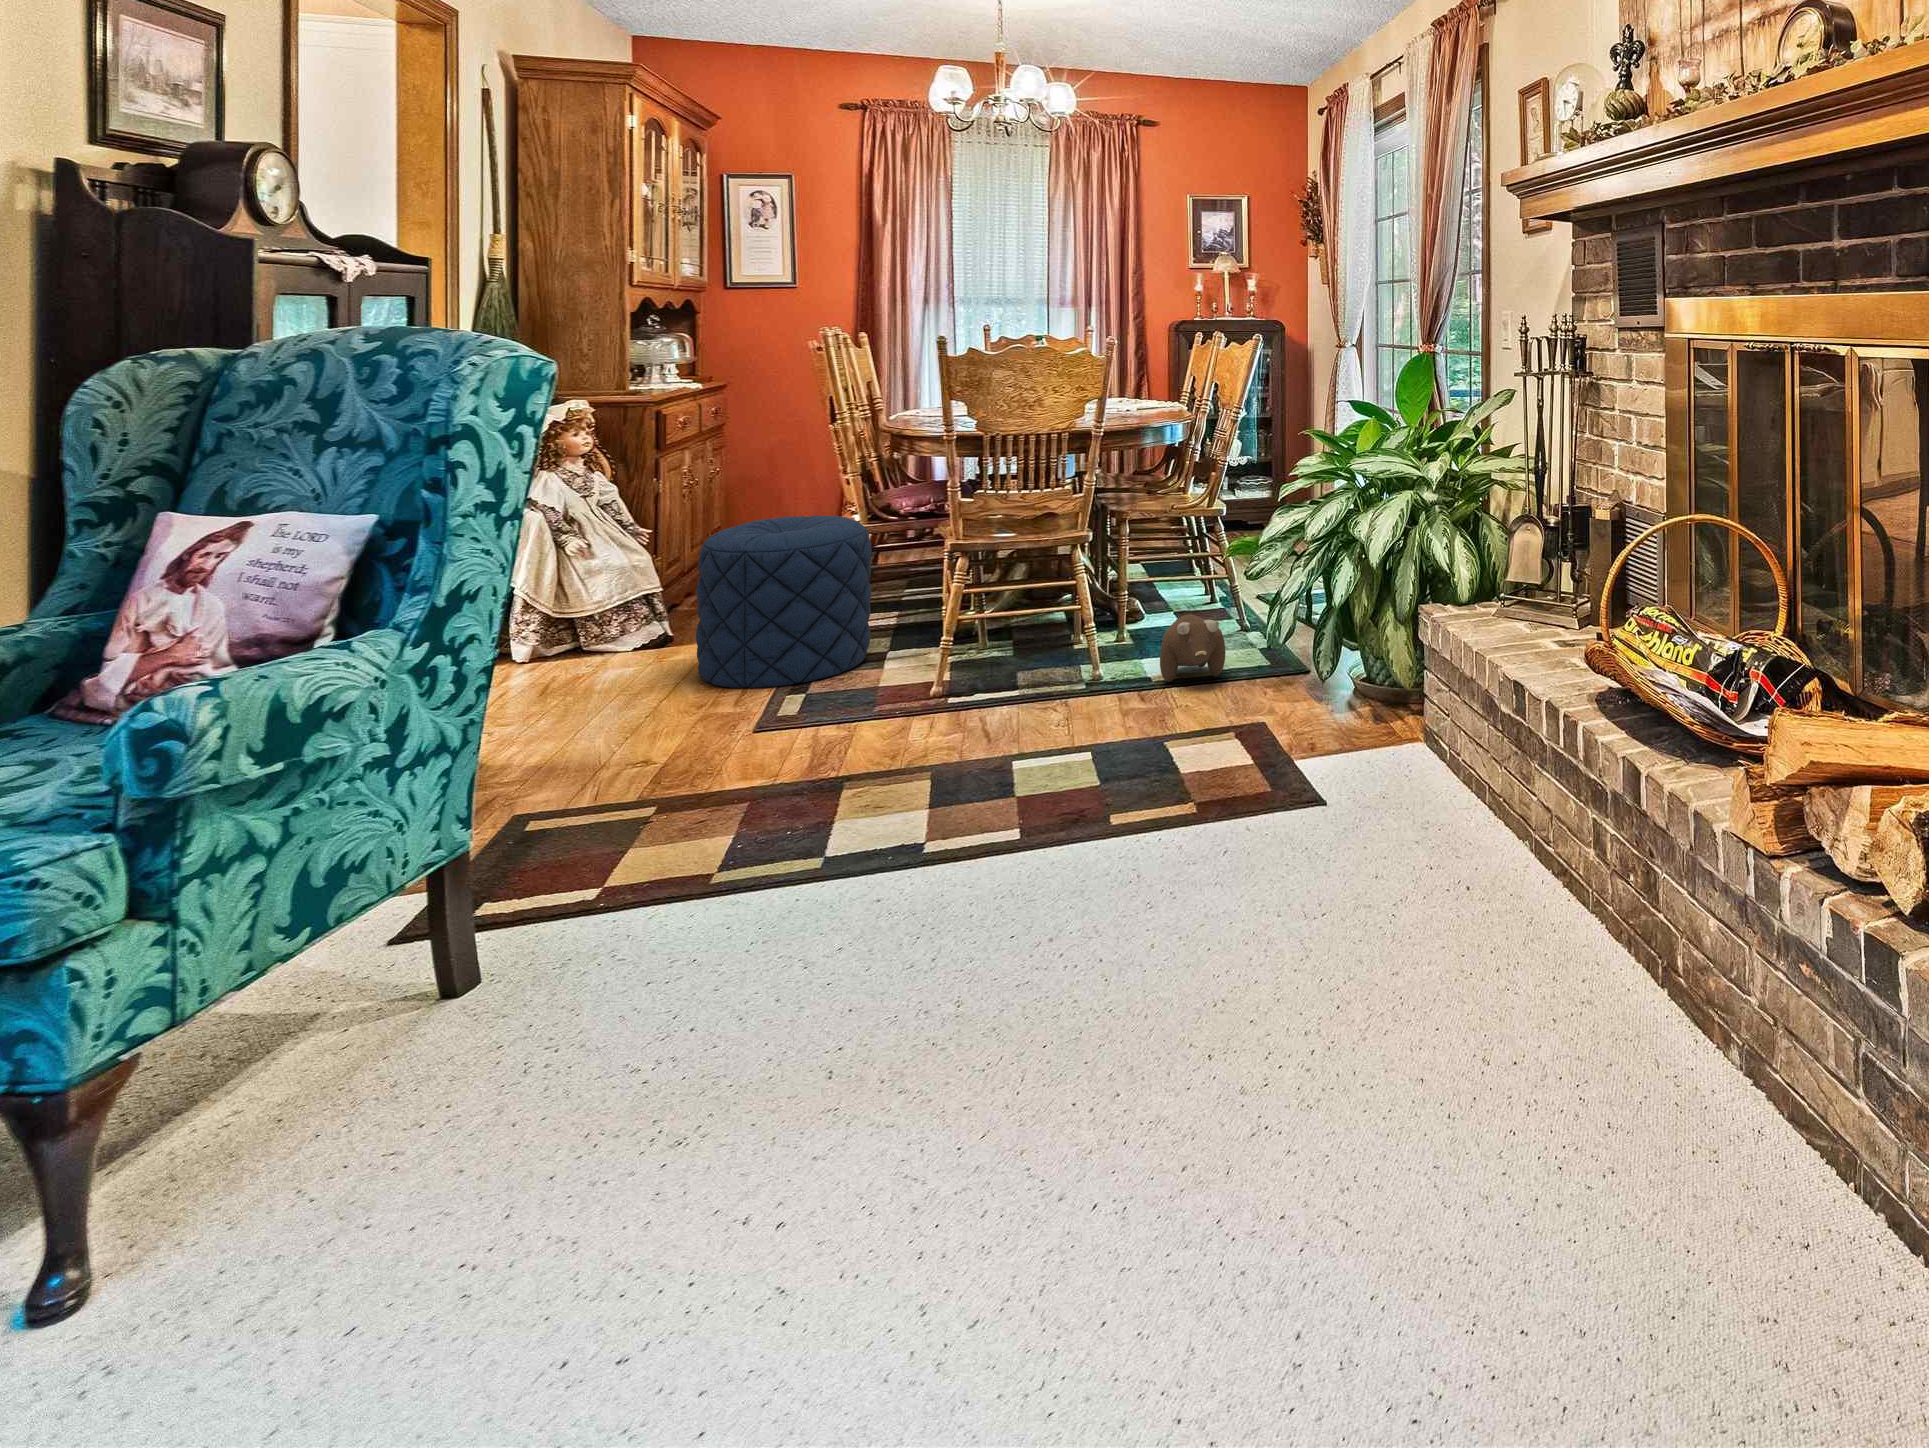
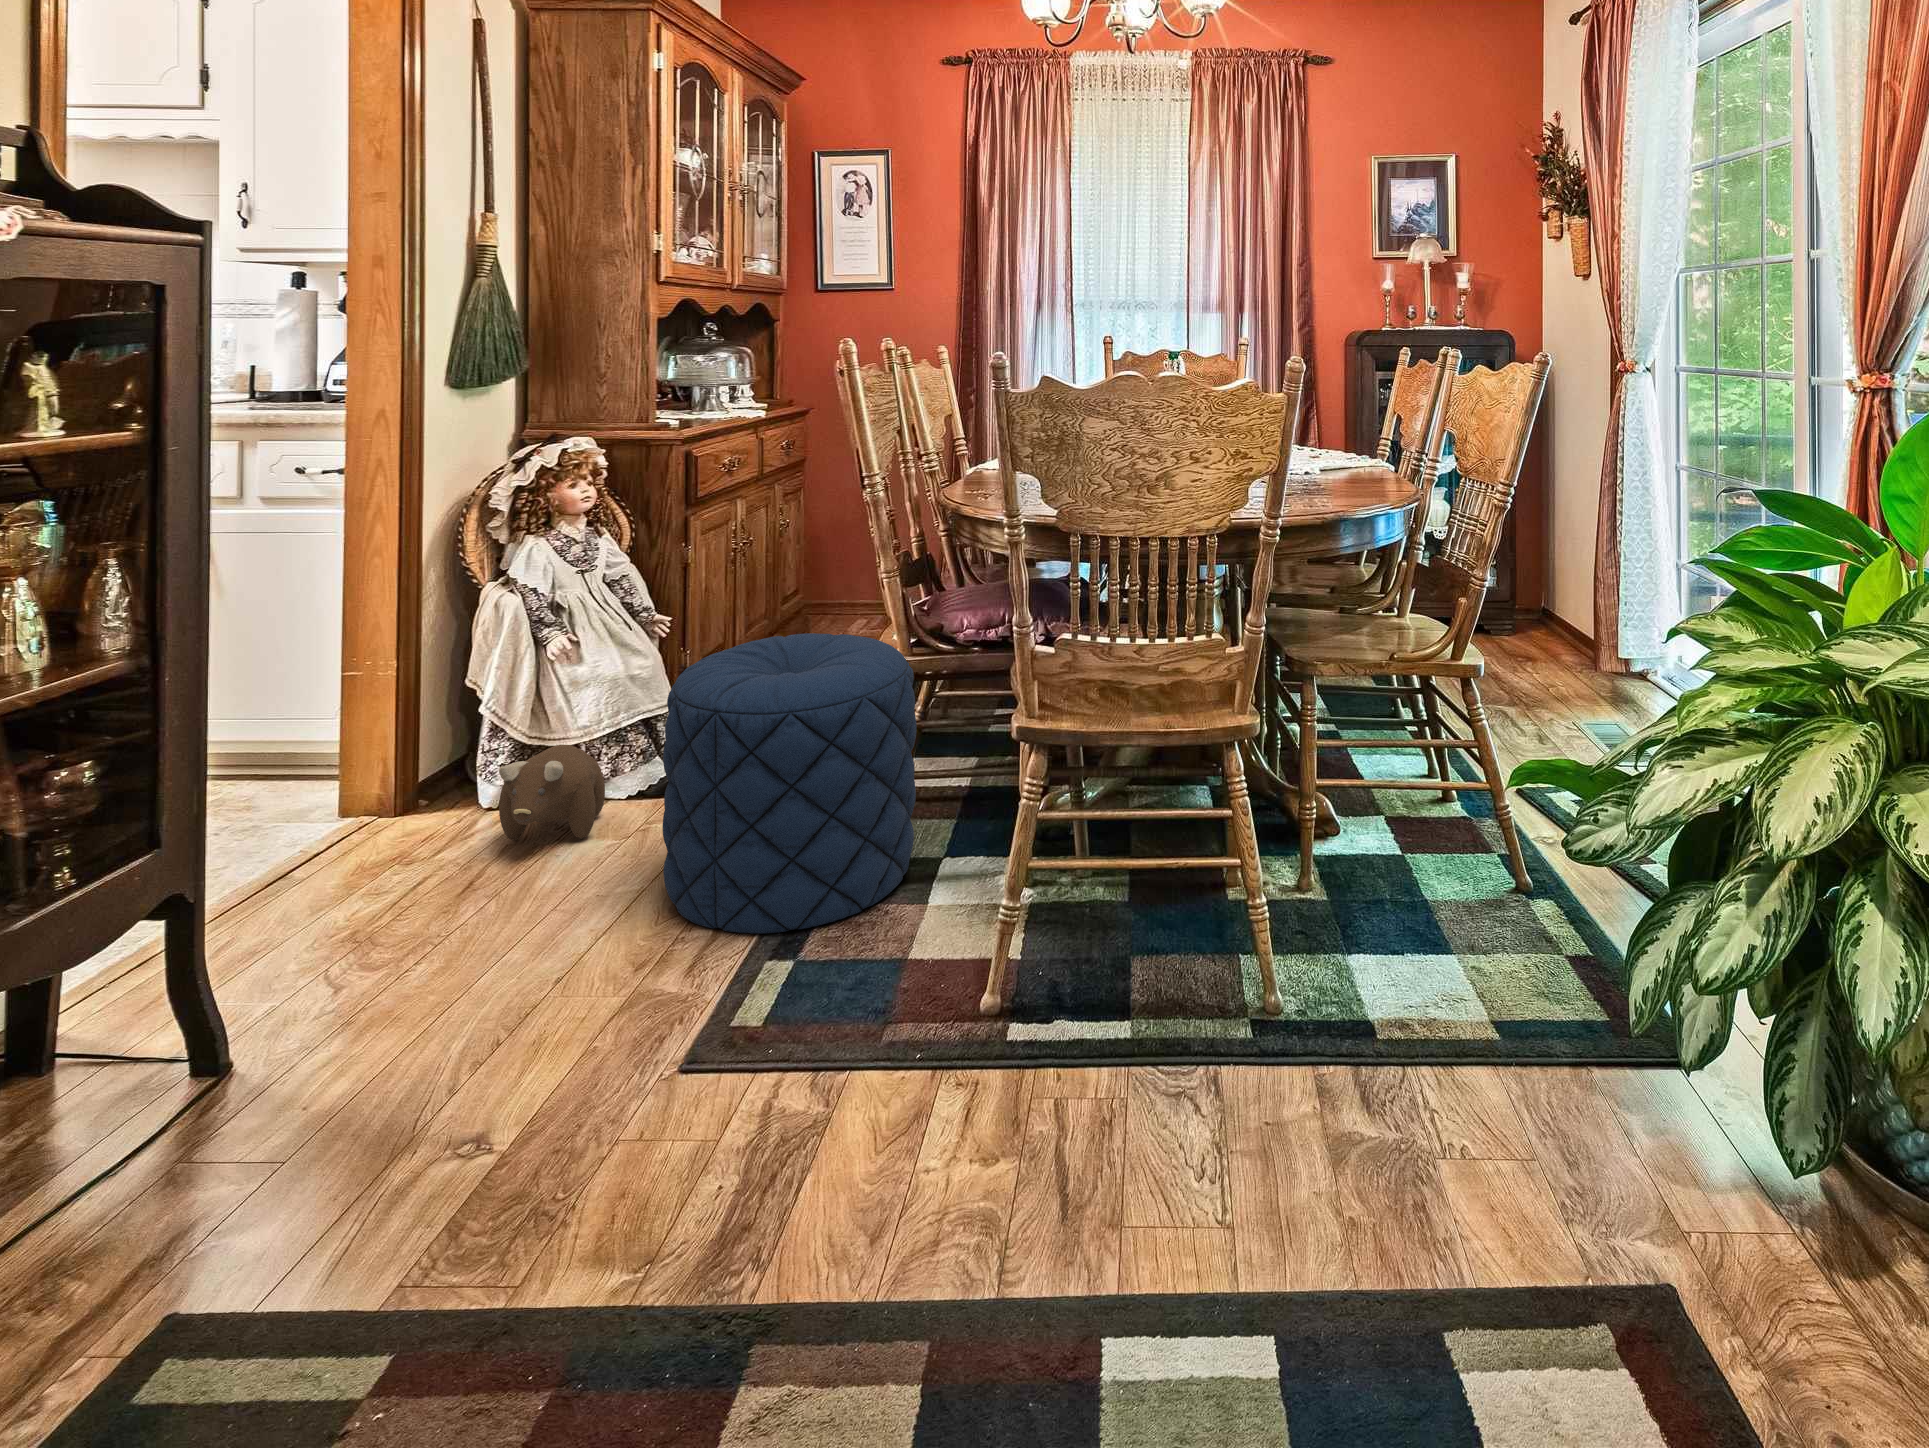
plush toy: present [1160,614,1226,682] -> present [499,745,605,840]

